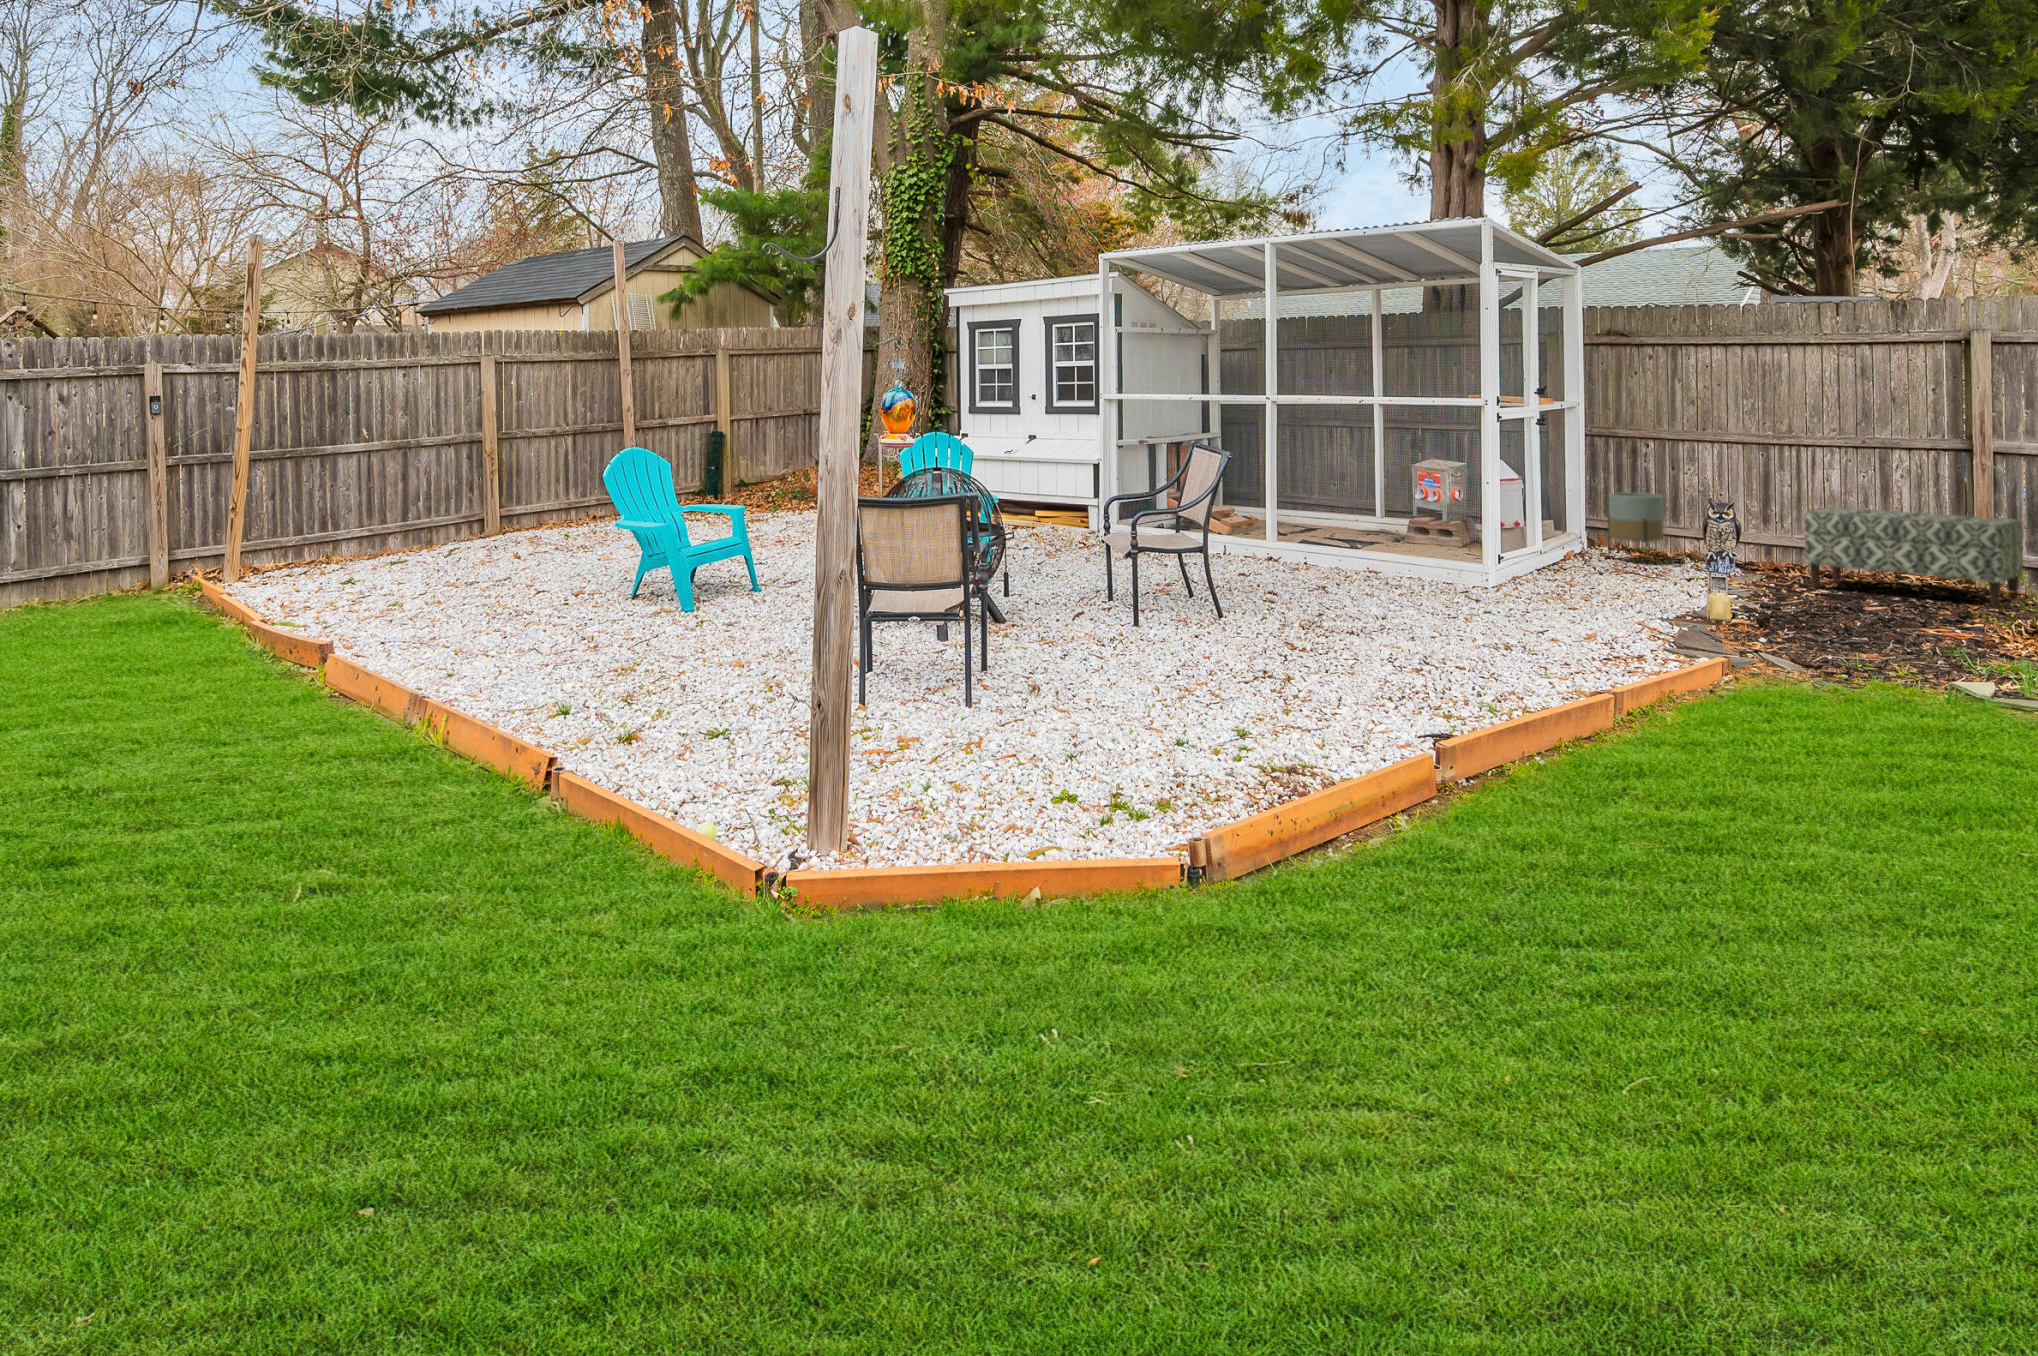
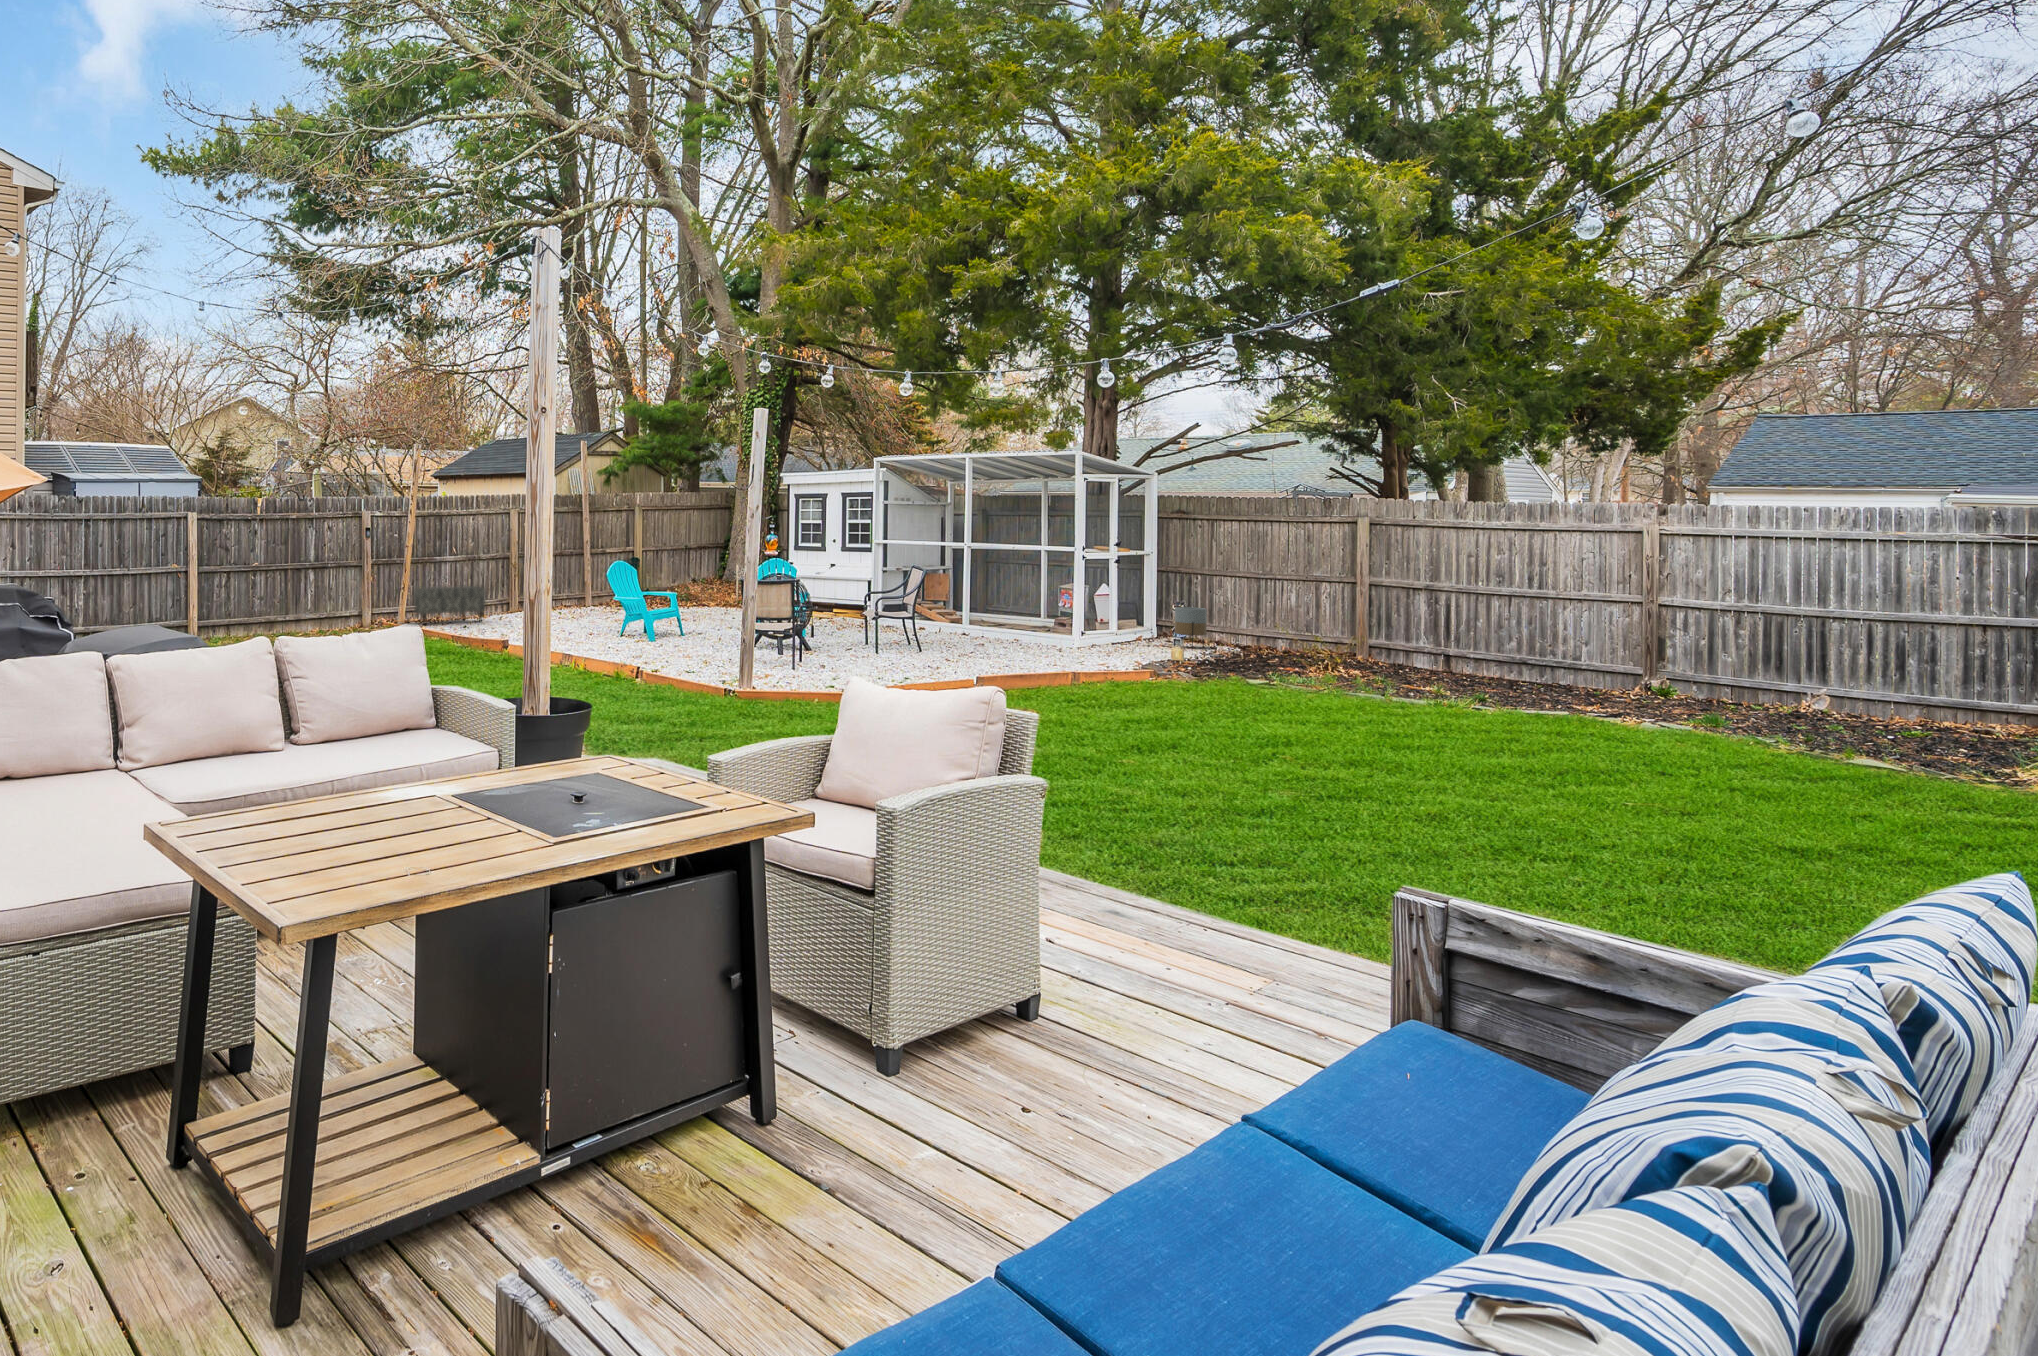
bench: present [1804,507,2023,608] -> present [407,585,485,624]

